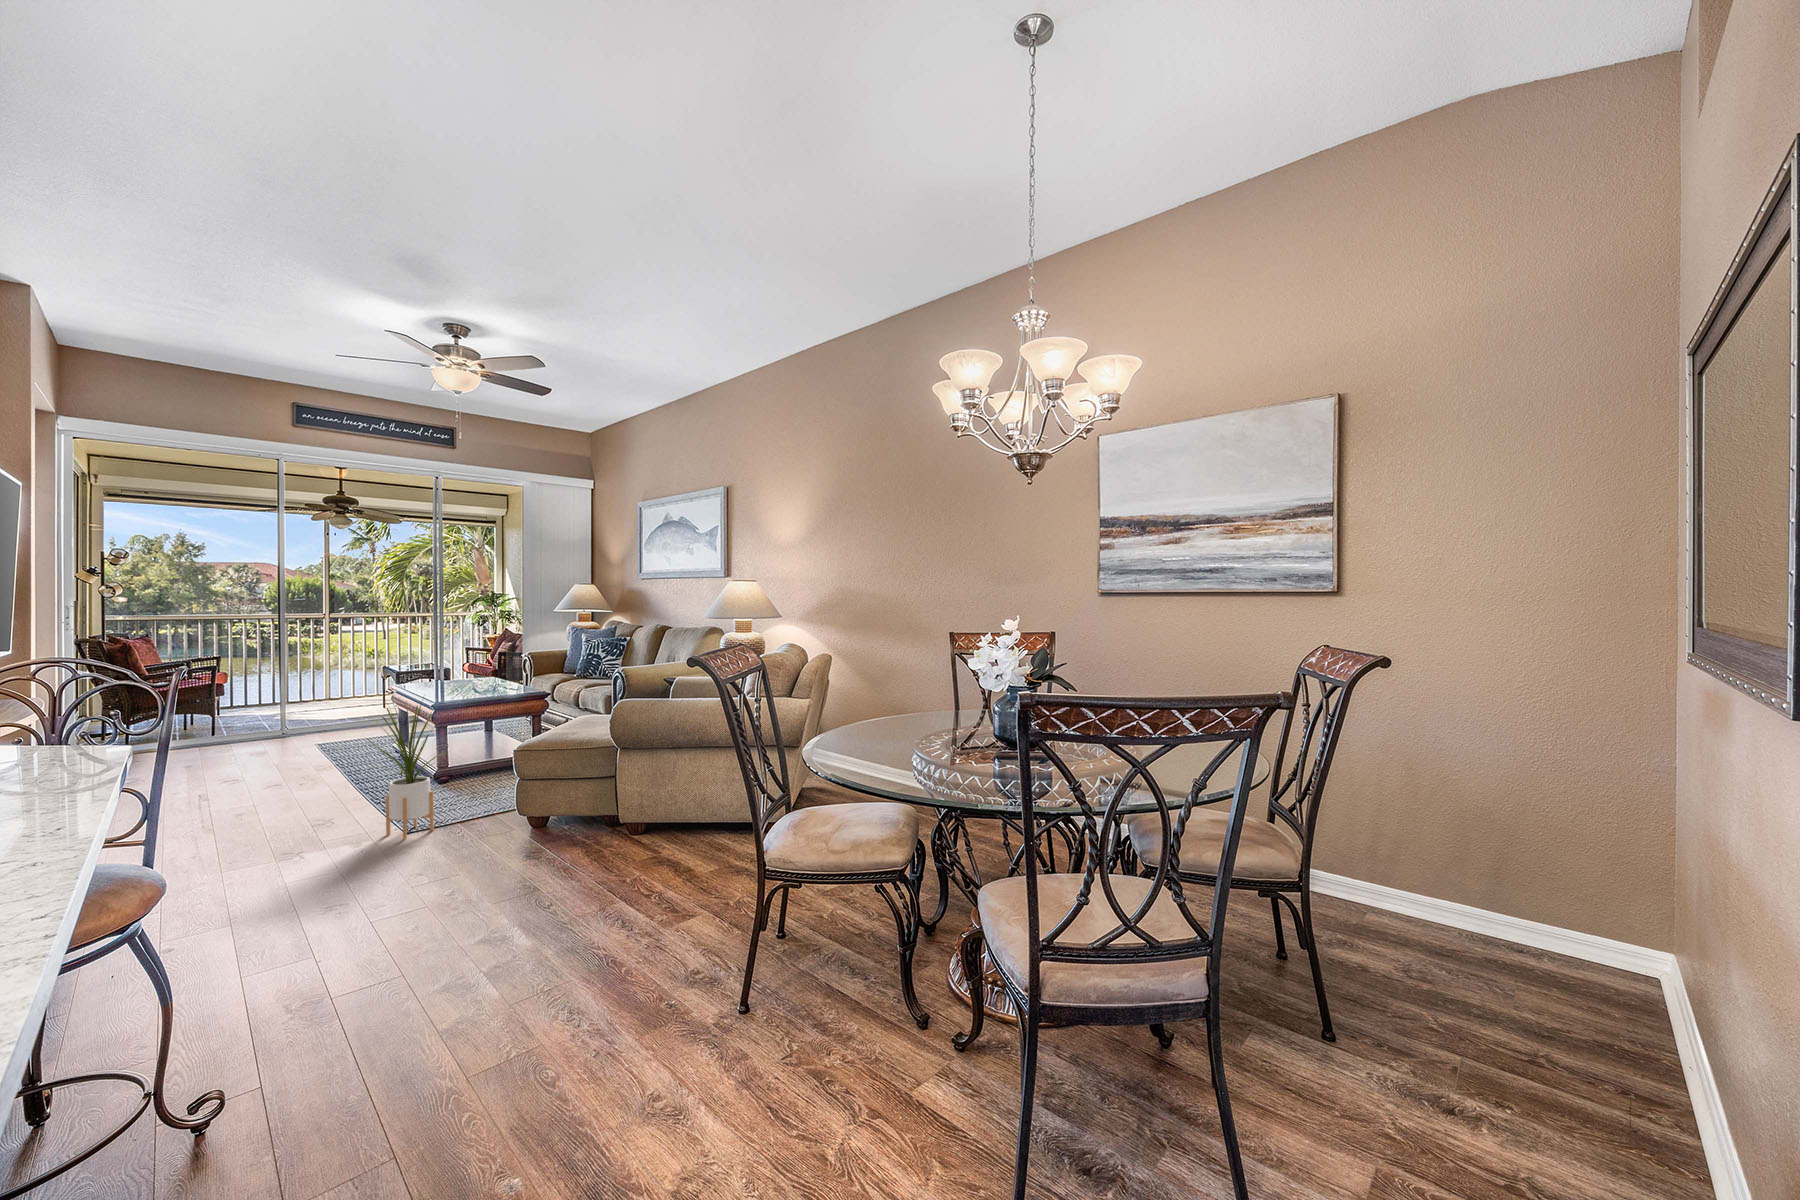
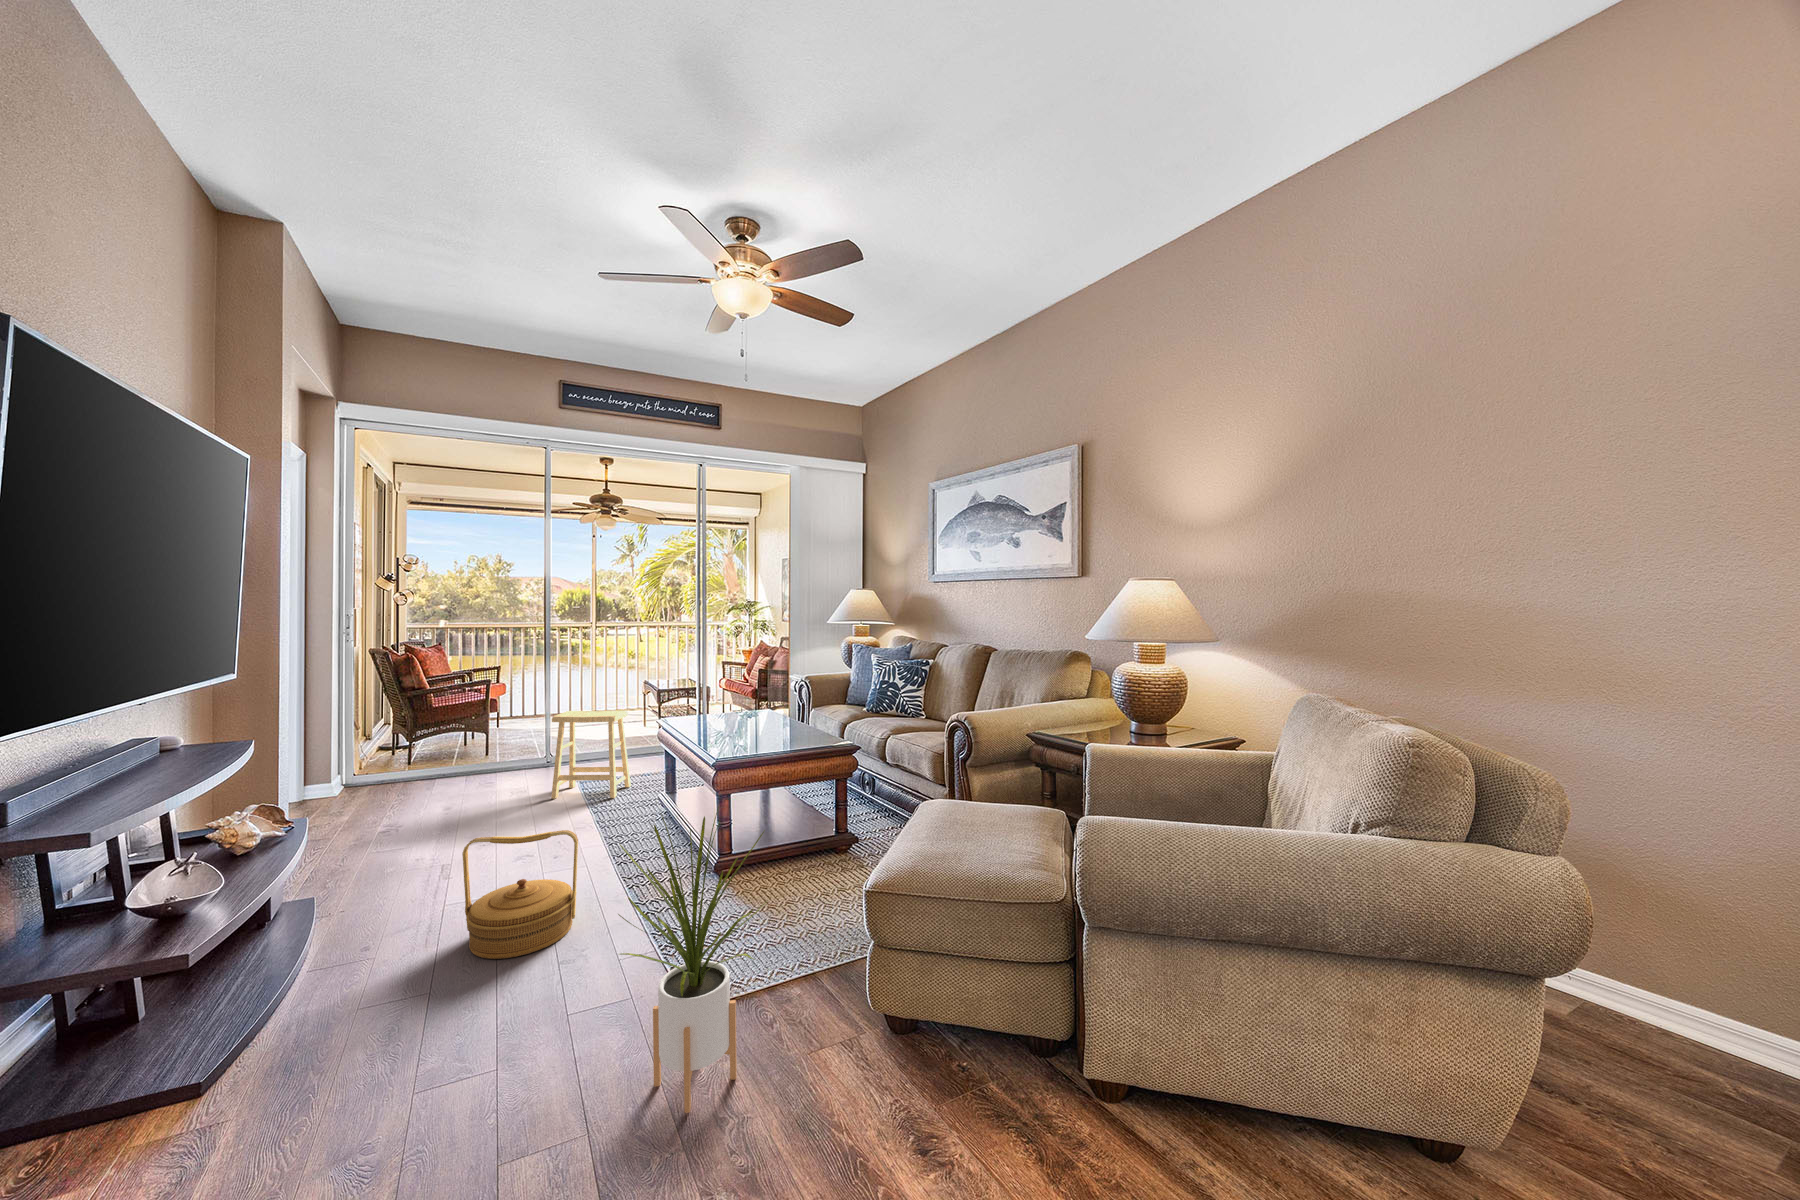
footstool: none [296,680,368,749] -> present [551,710,631,799]
basket: none [249,737,333,811] -> present [462,830,578,959]

